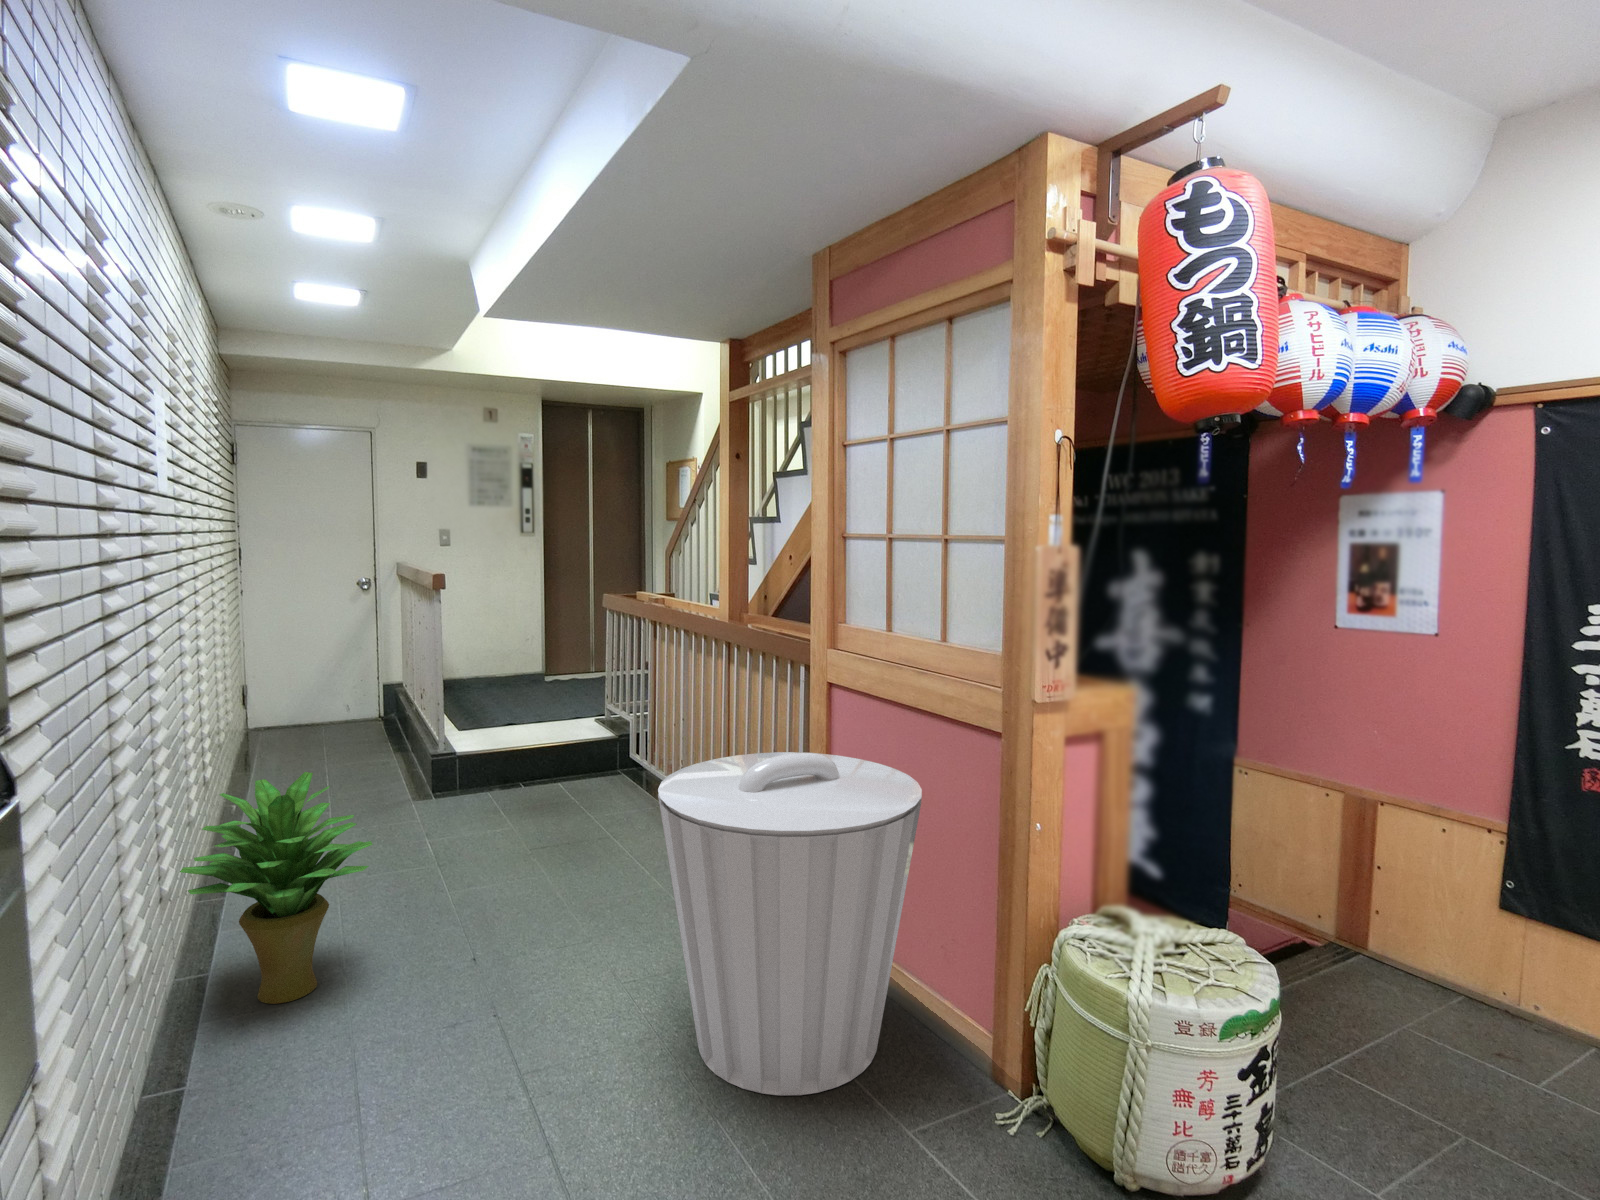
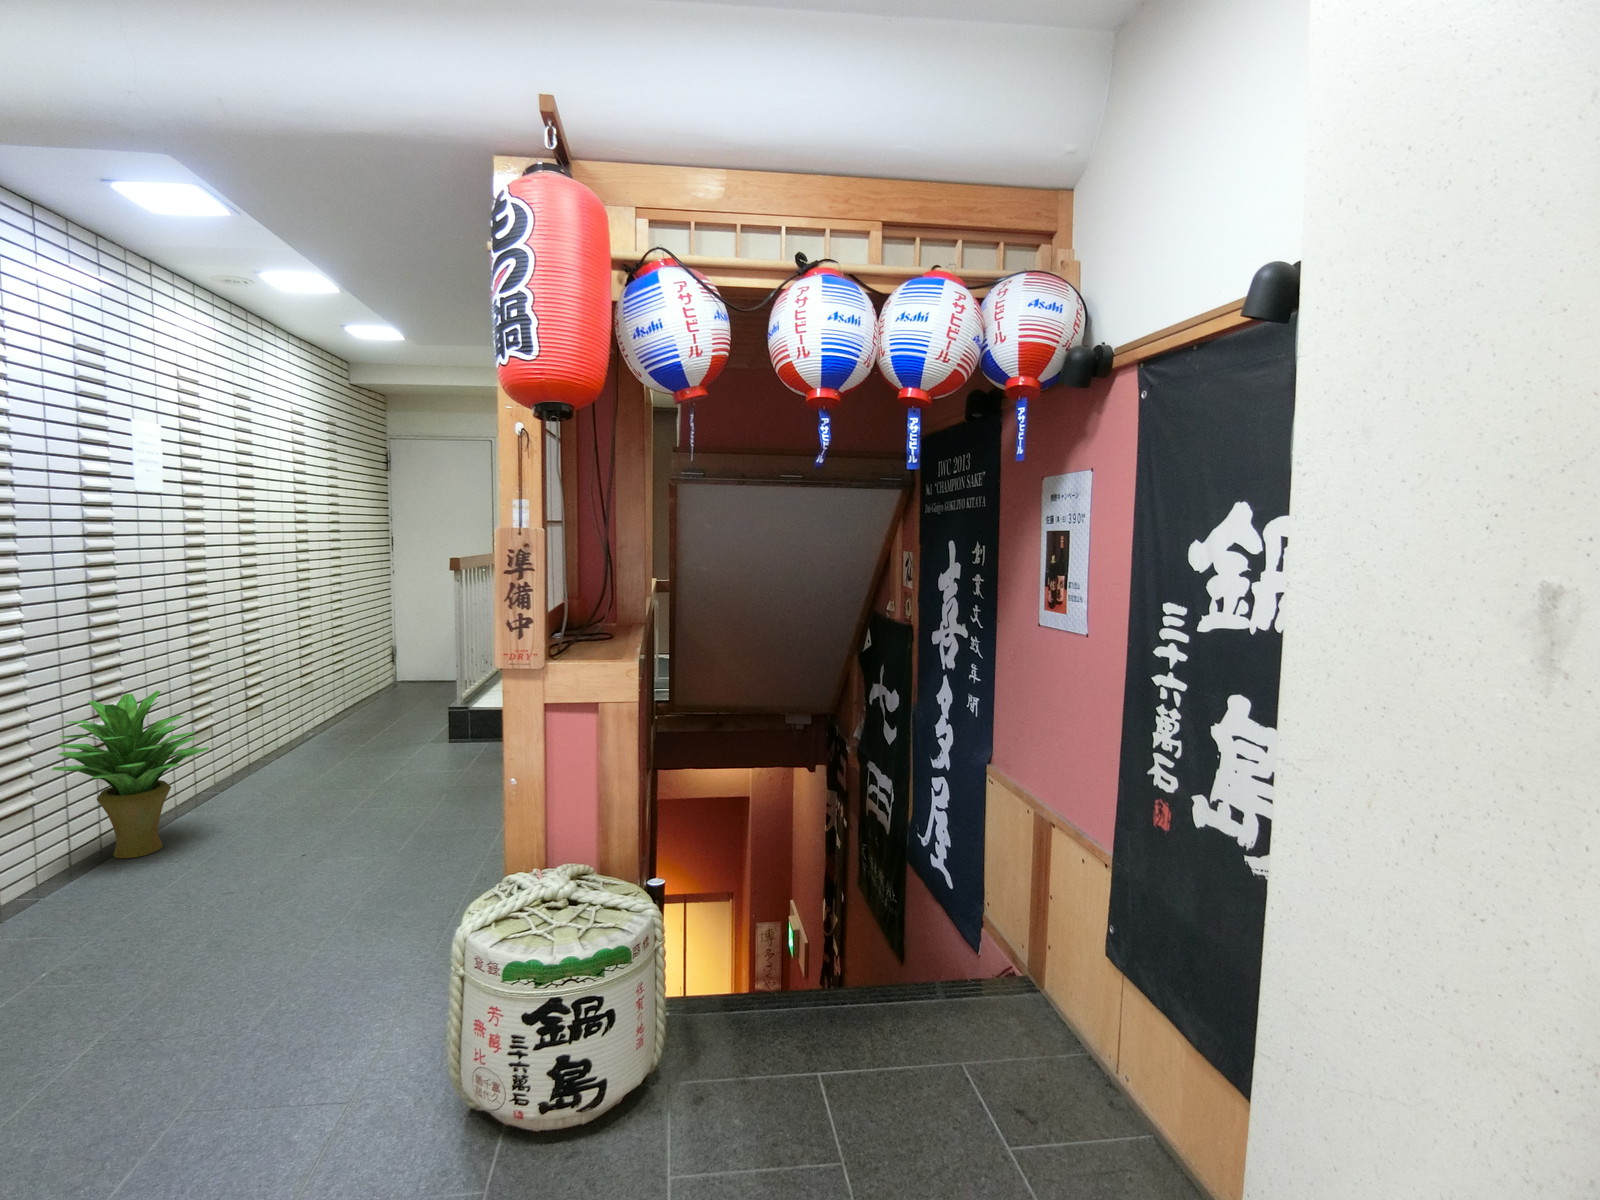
trash can: present [658,752,922,1095] -> none [259,699,511,984]

